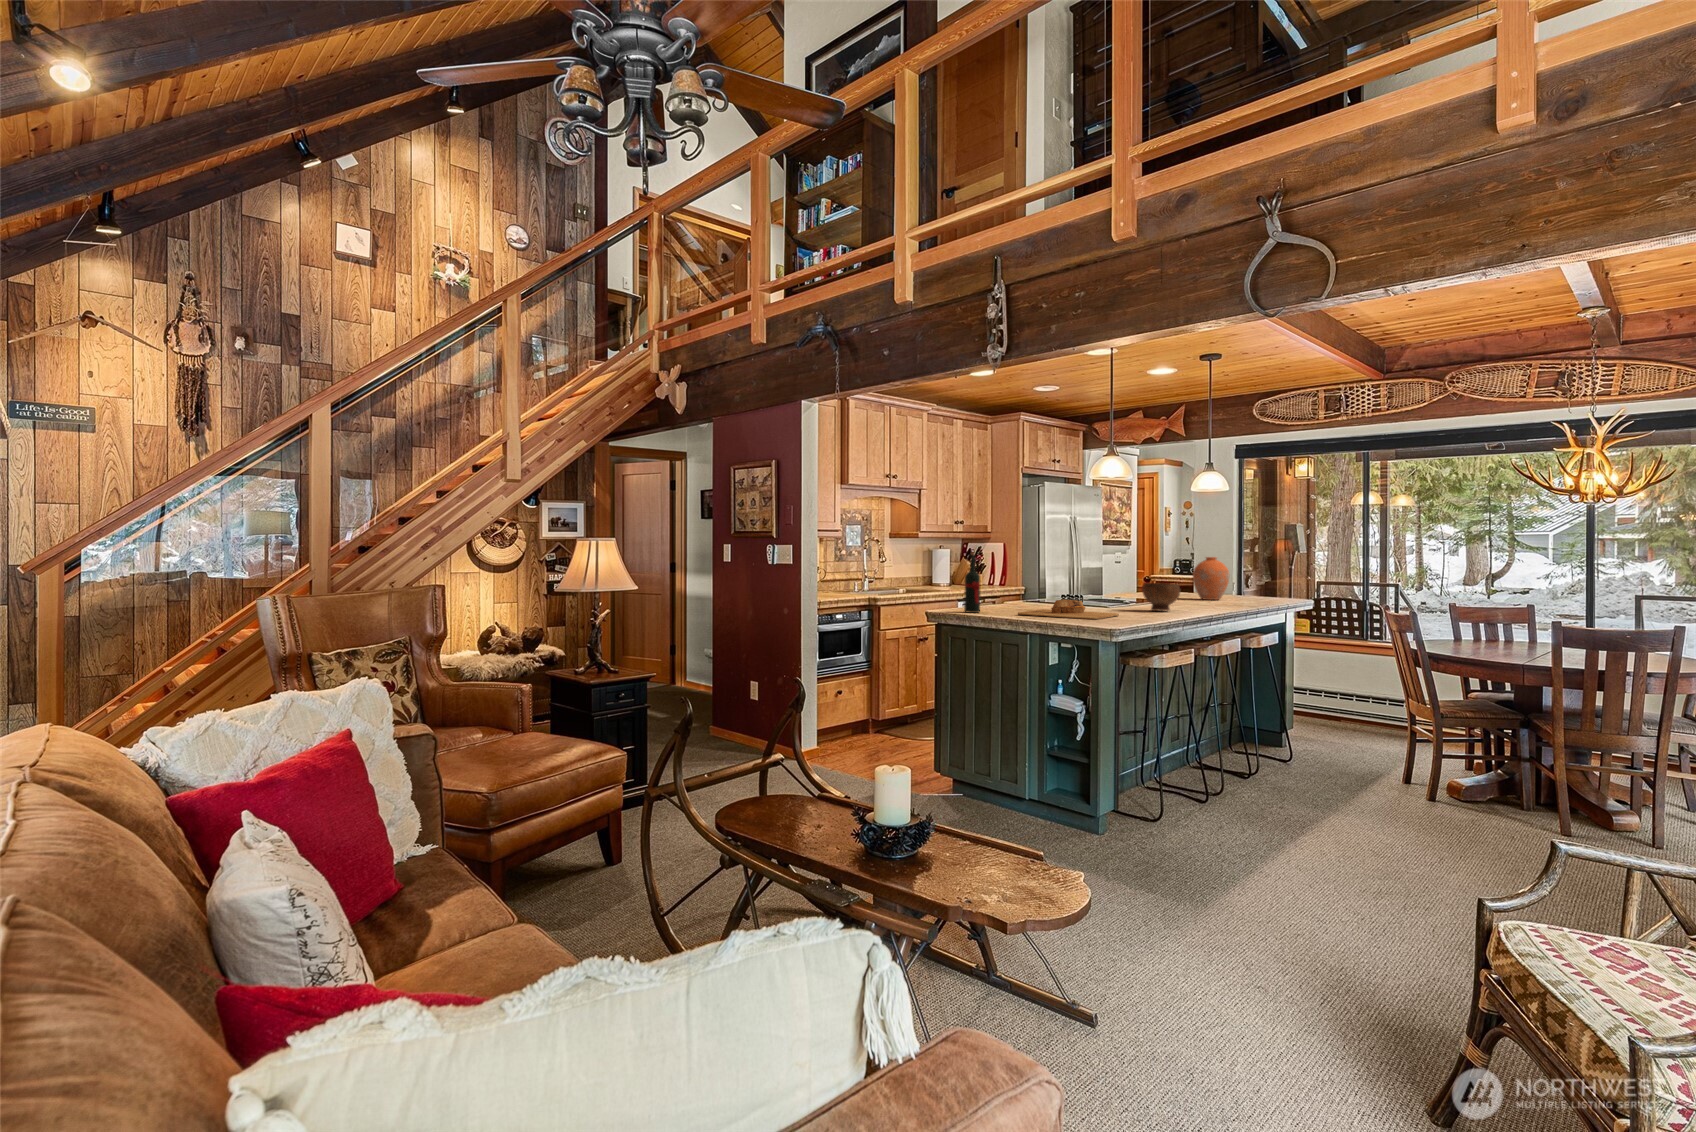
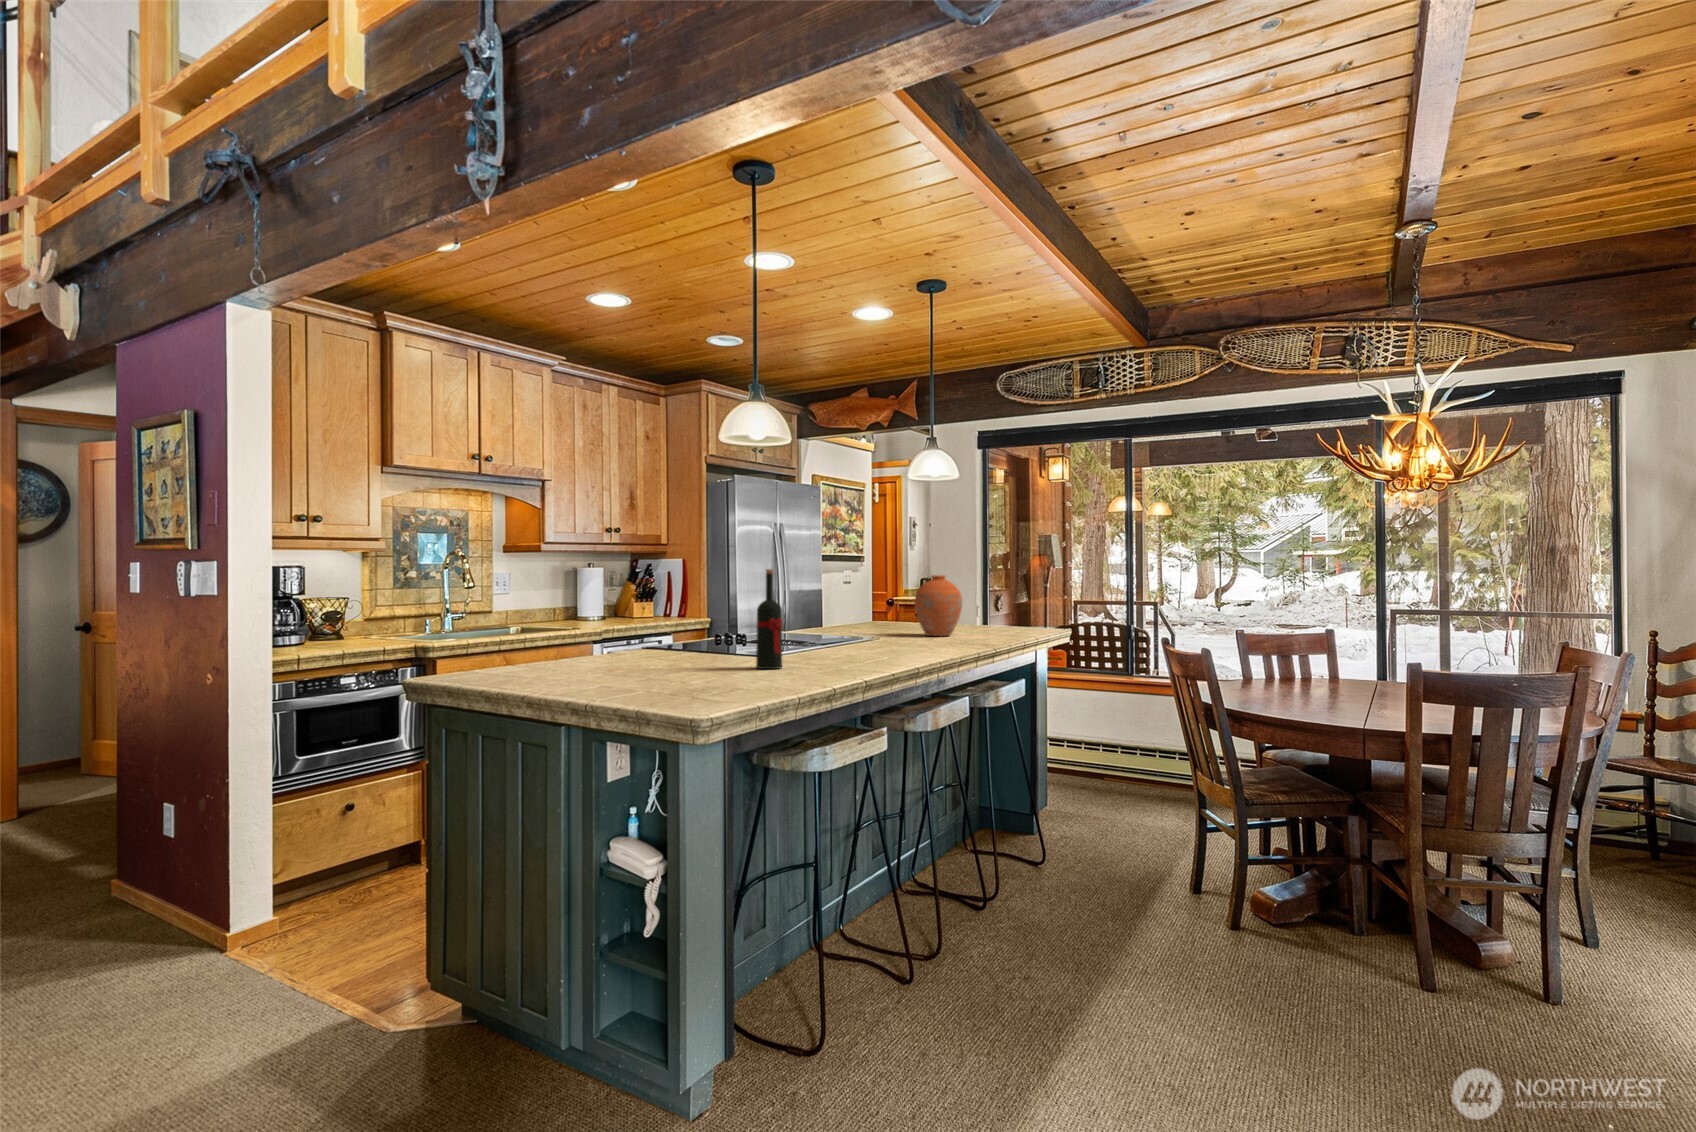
wine bottle: present [964,552,980,613] -> present [756,569,782,669]
bowl: present [1142,583,1180,611] -> none [811,618,870,665]
cutting board: present [1018,599,1119,619] -> none [561,655,751,696]

